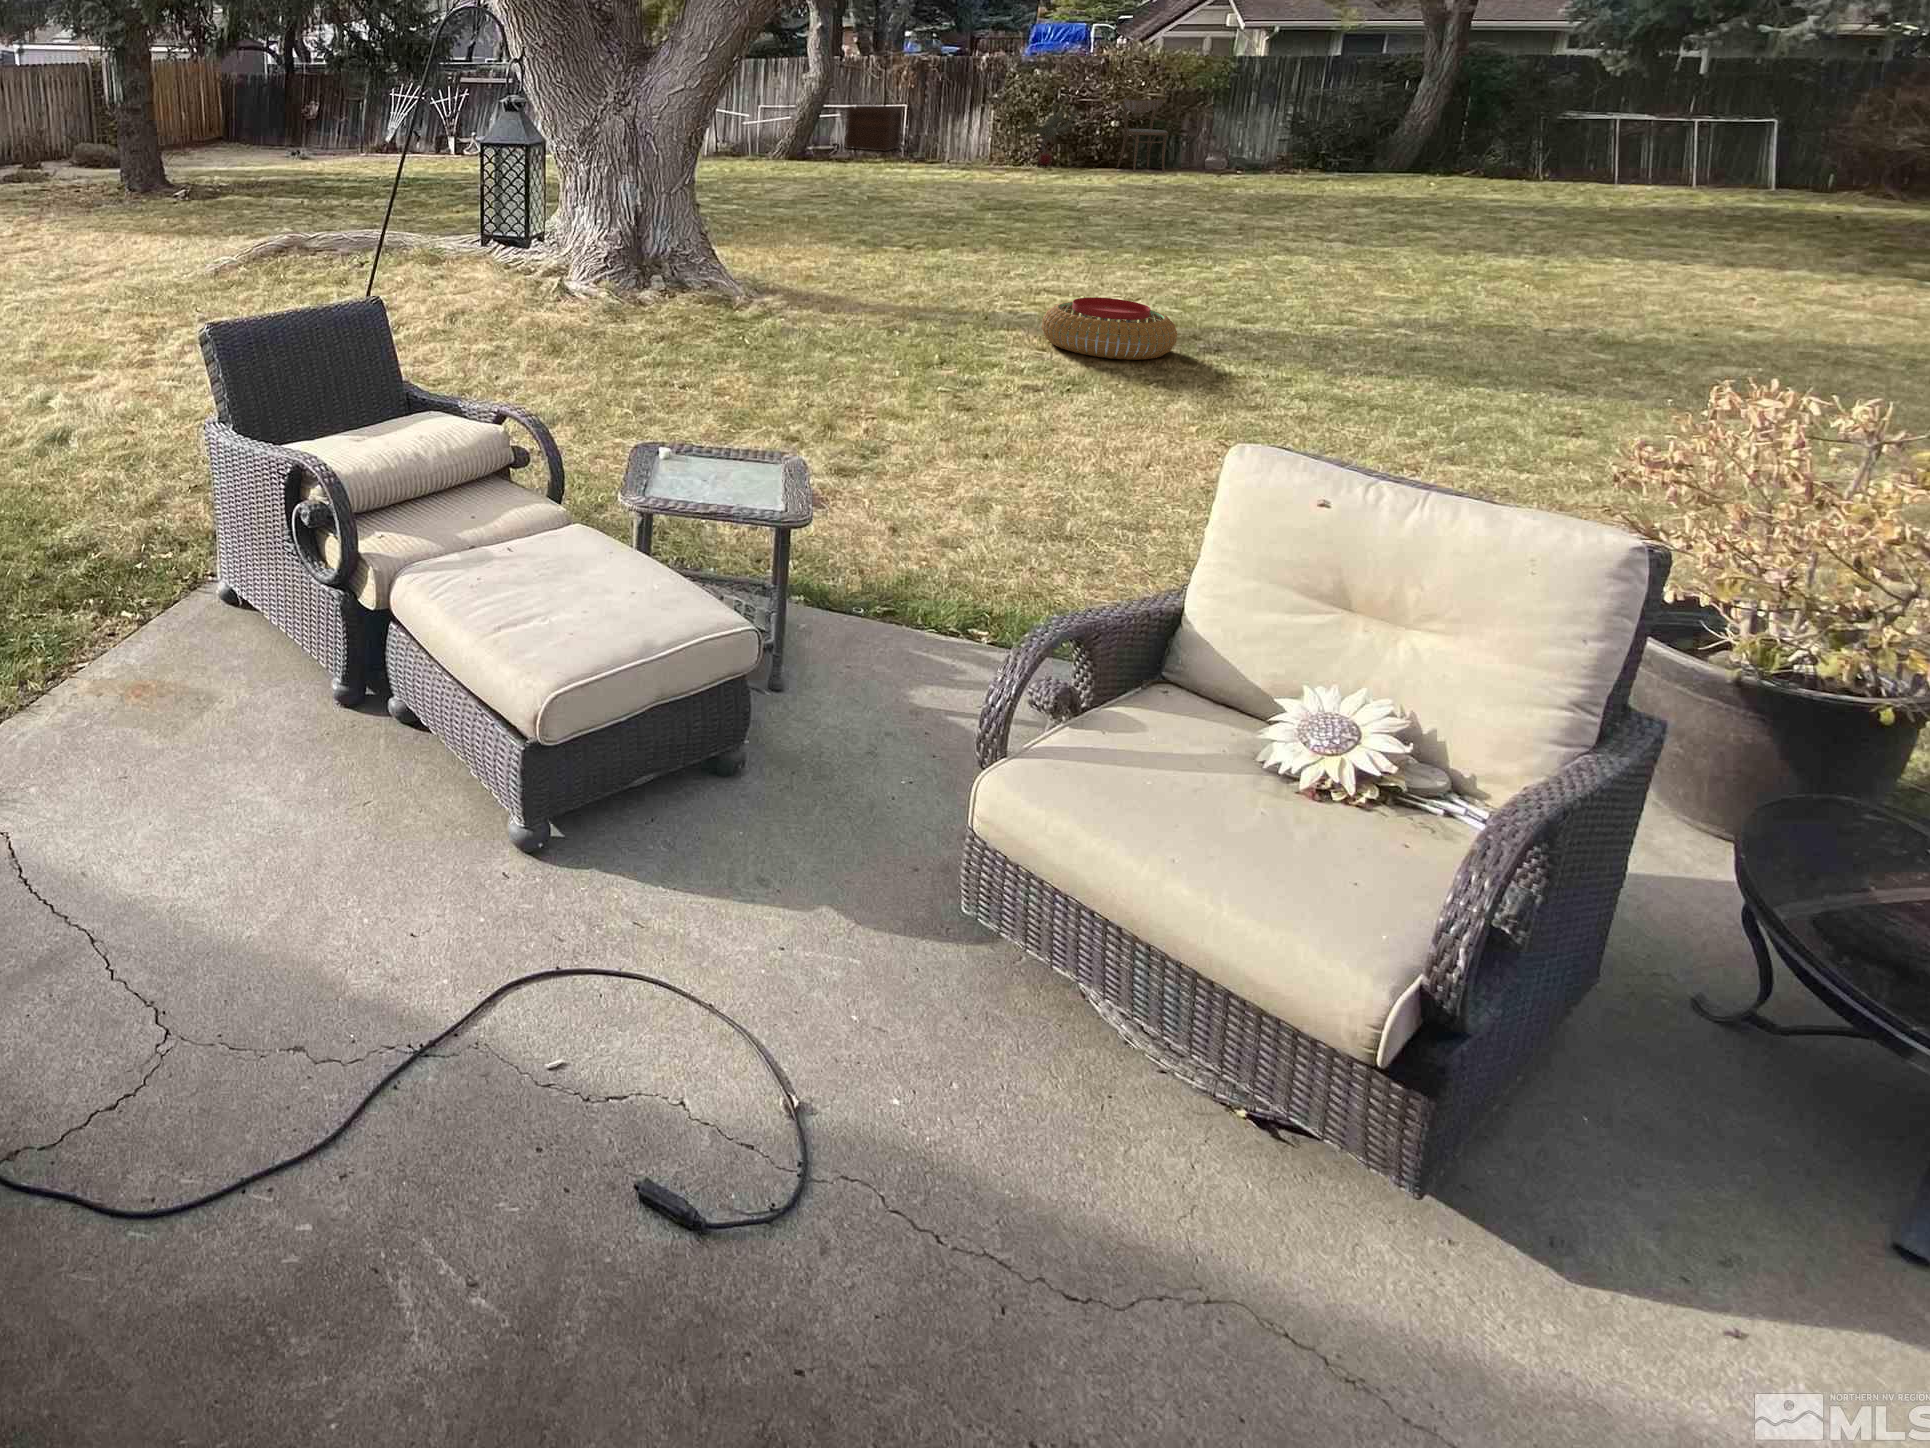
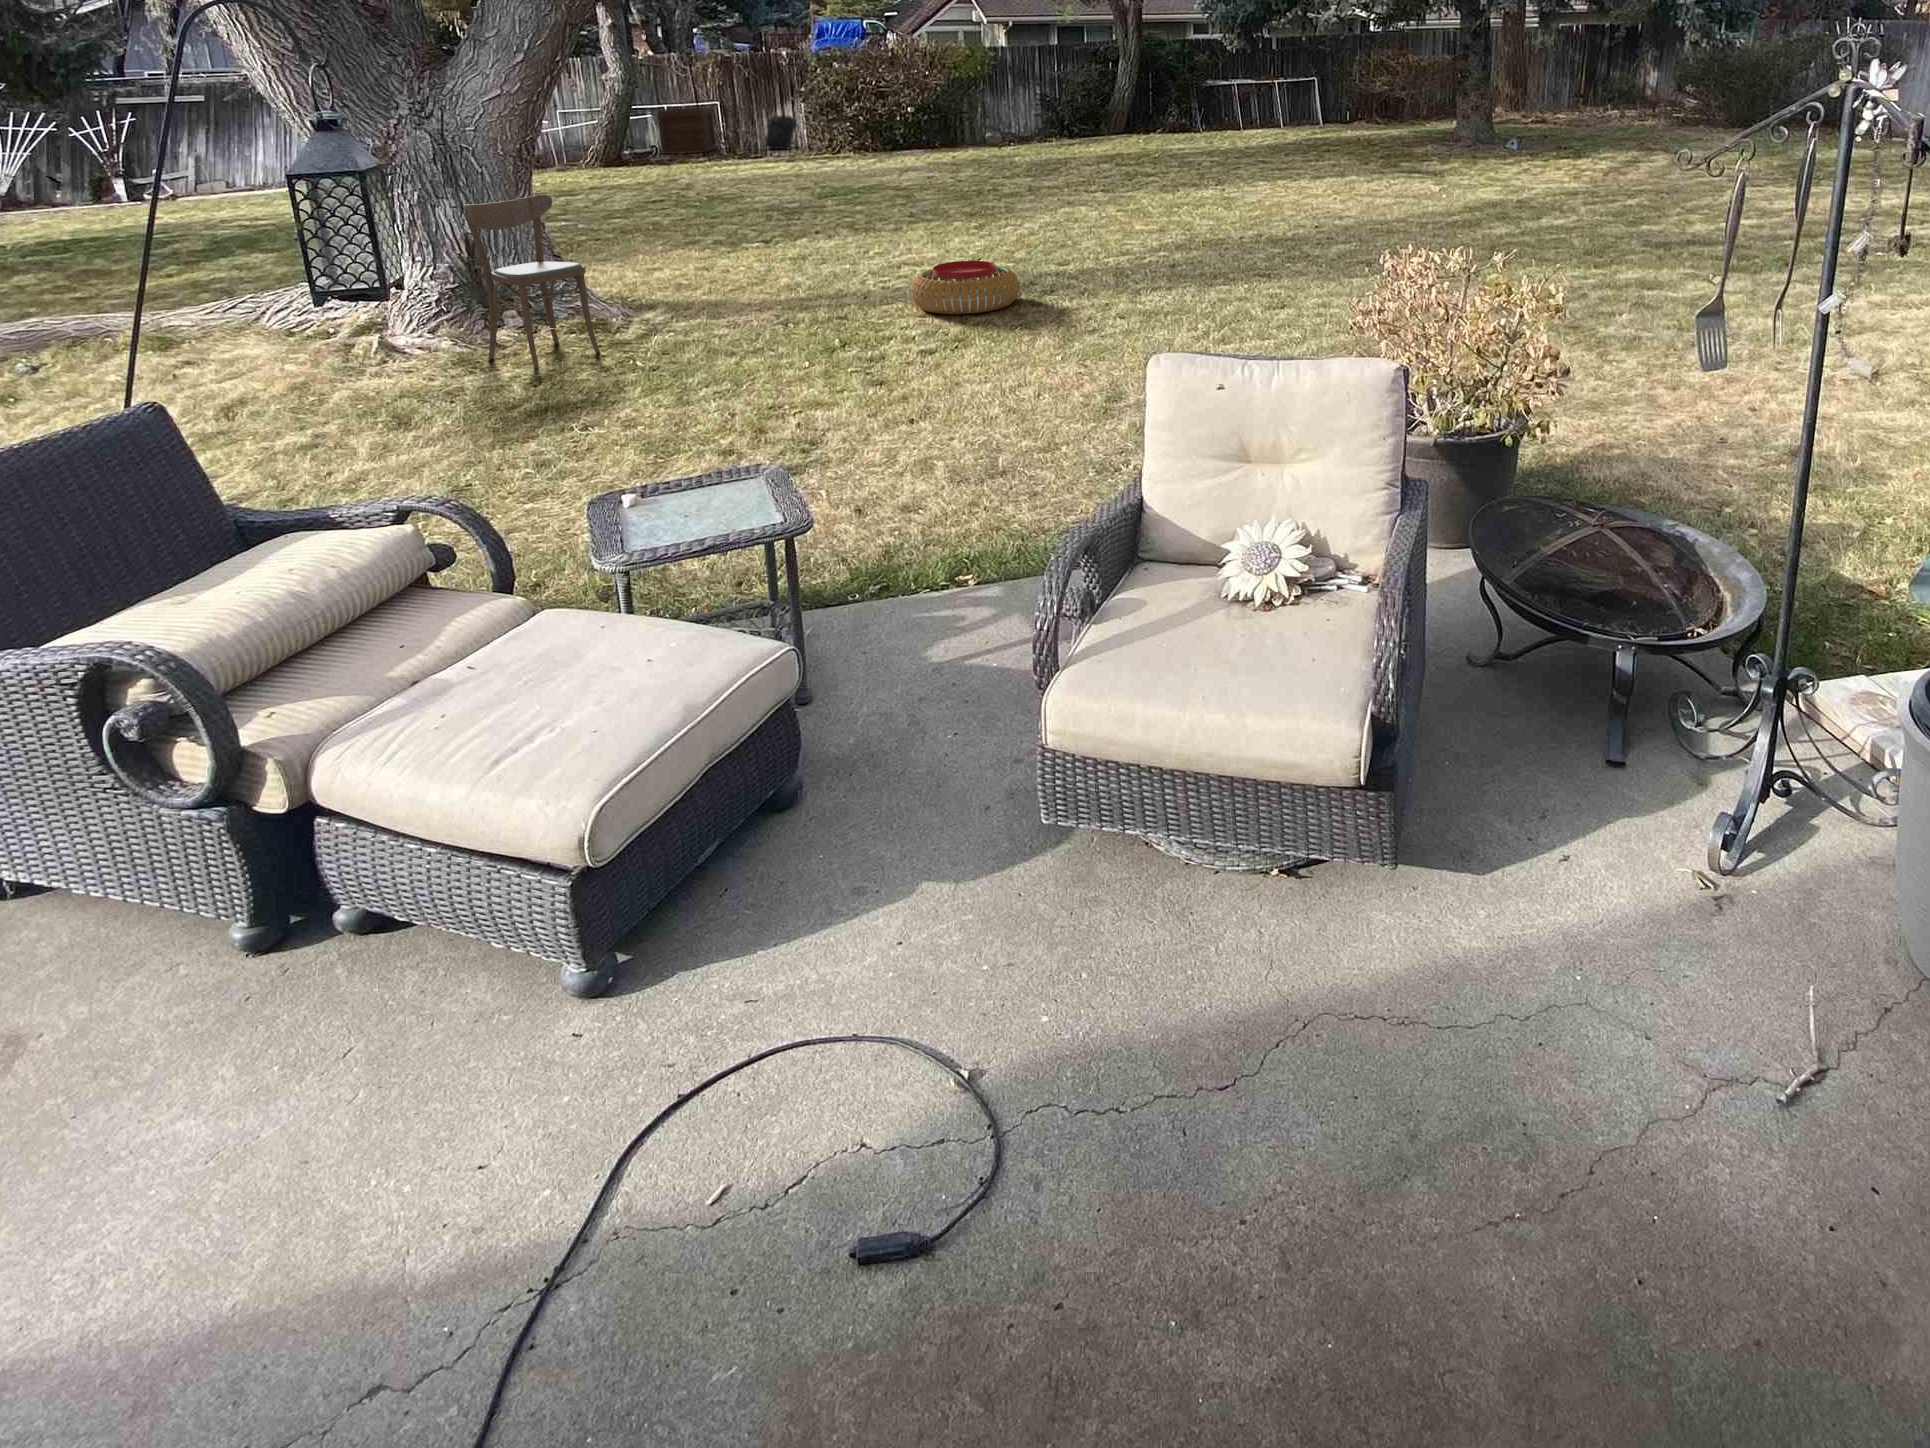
dining chair: present [1116,99,1168,172] -> present [464,194,600,368]
potted tree: present [1025,104,1075,165] -> none [831,93,878,151]
backpack: none [947,120,987,156] -> present [765,115,799,149]

